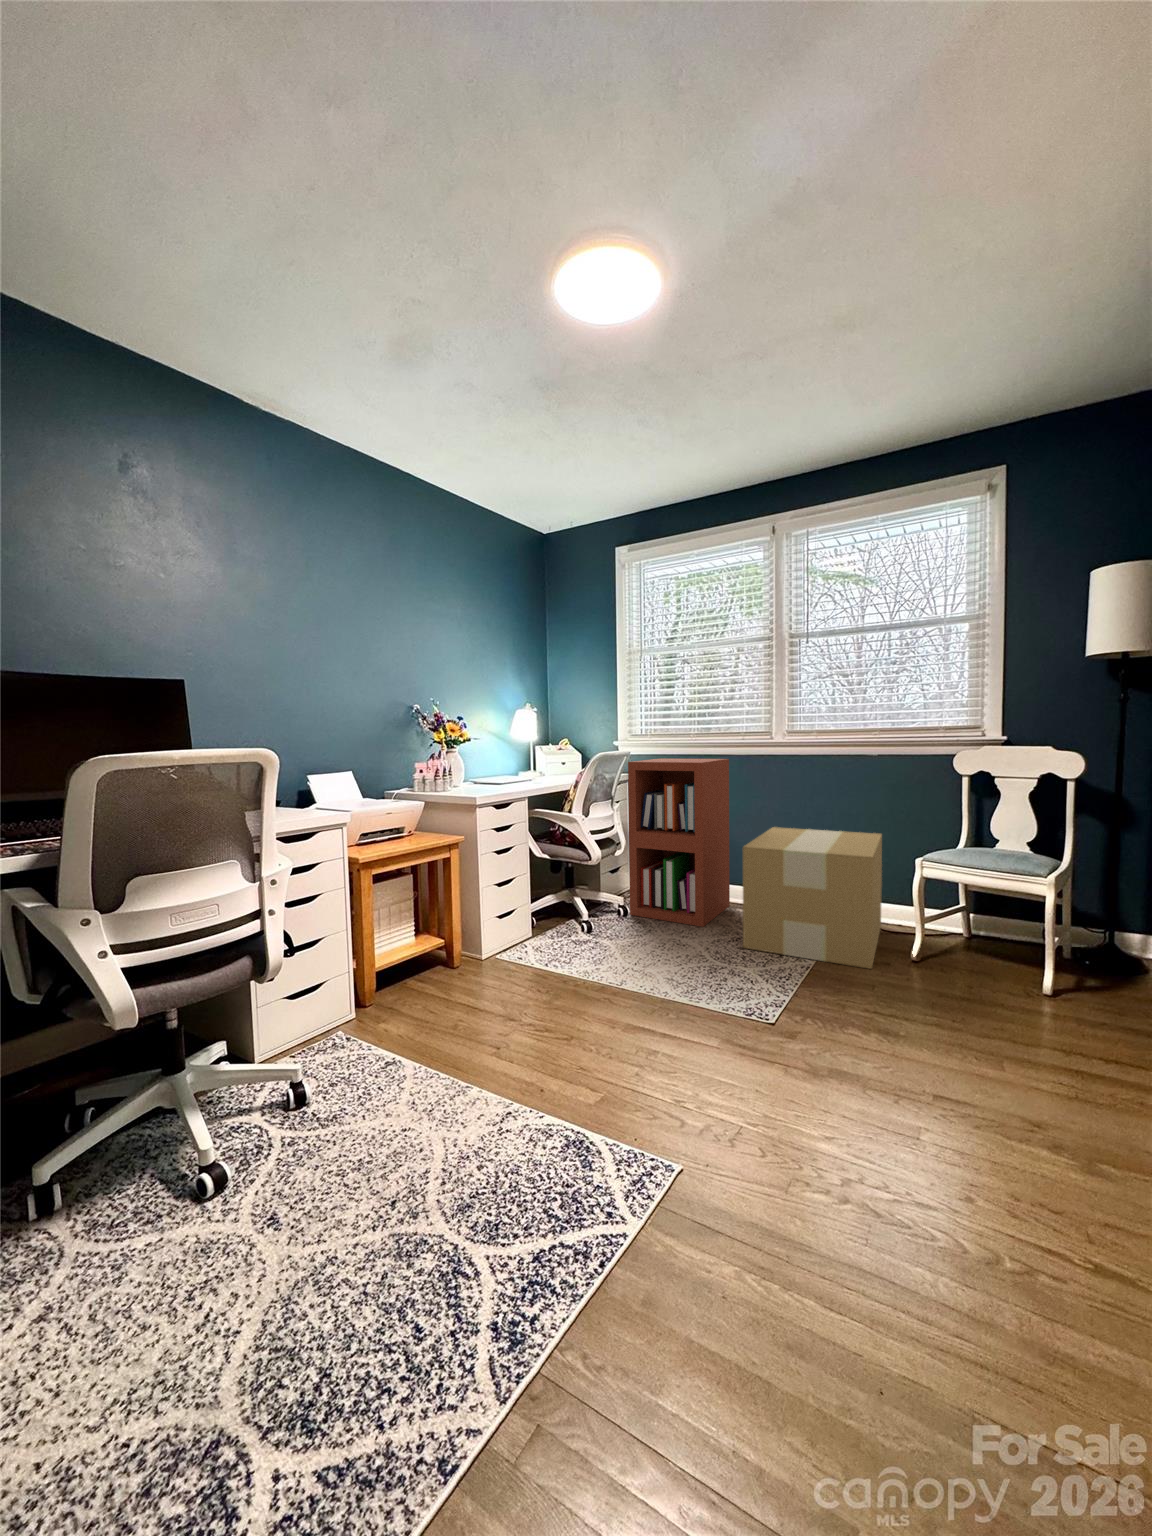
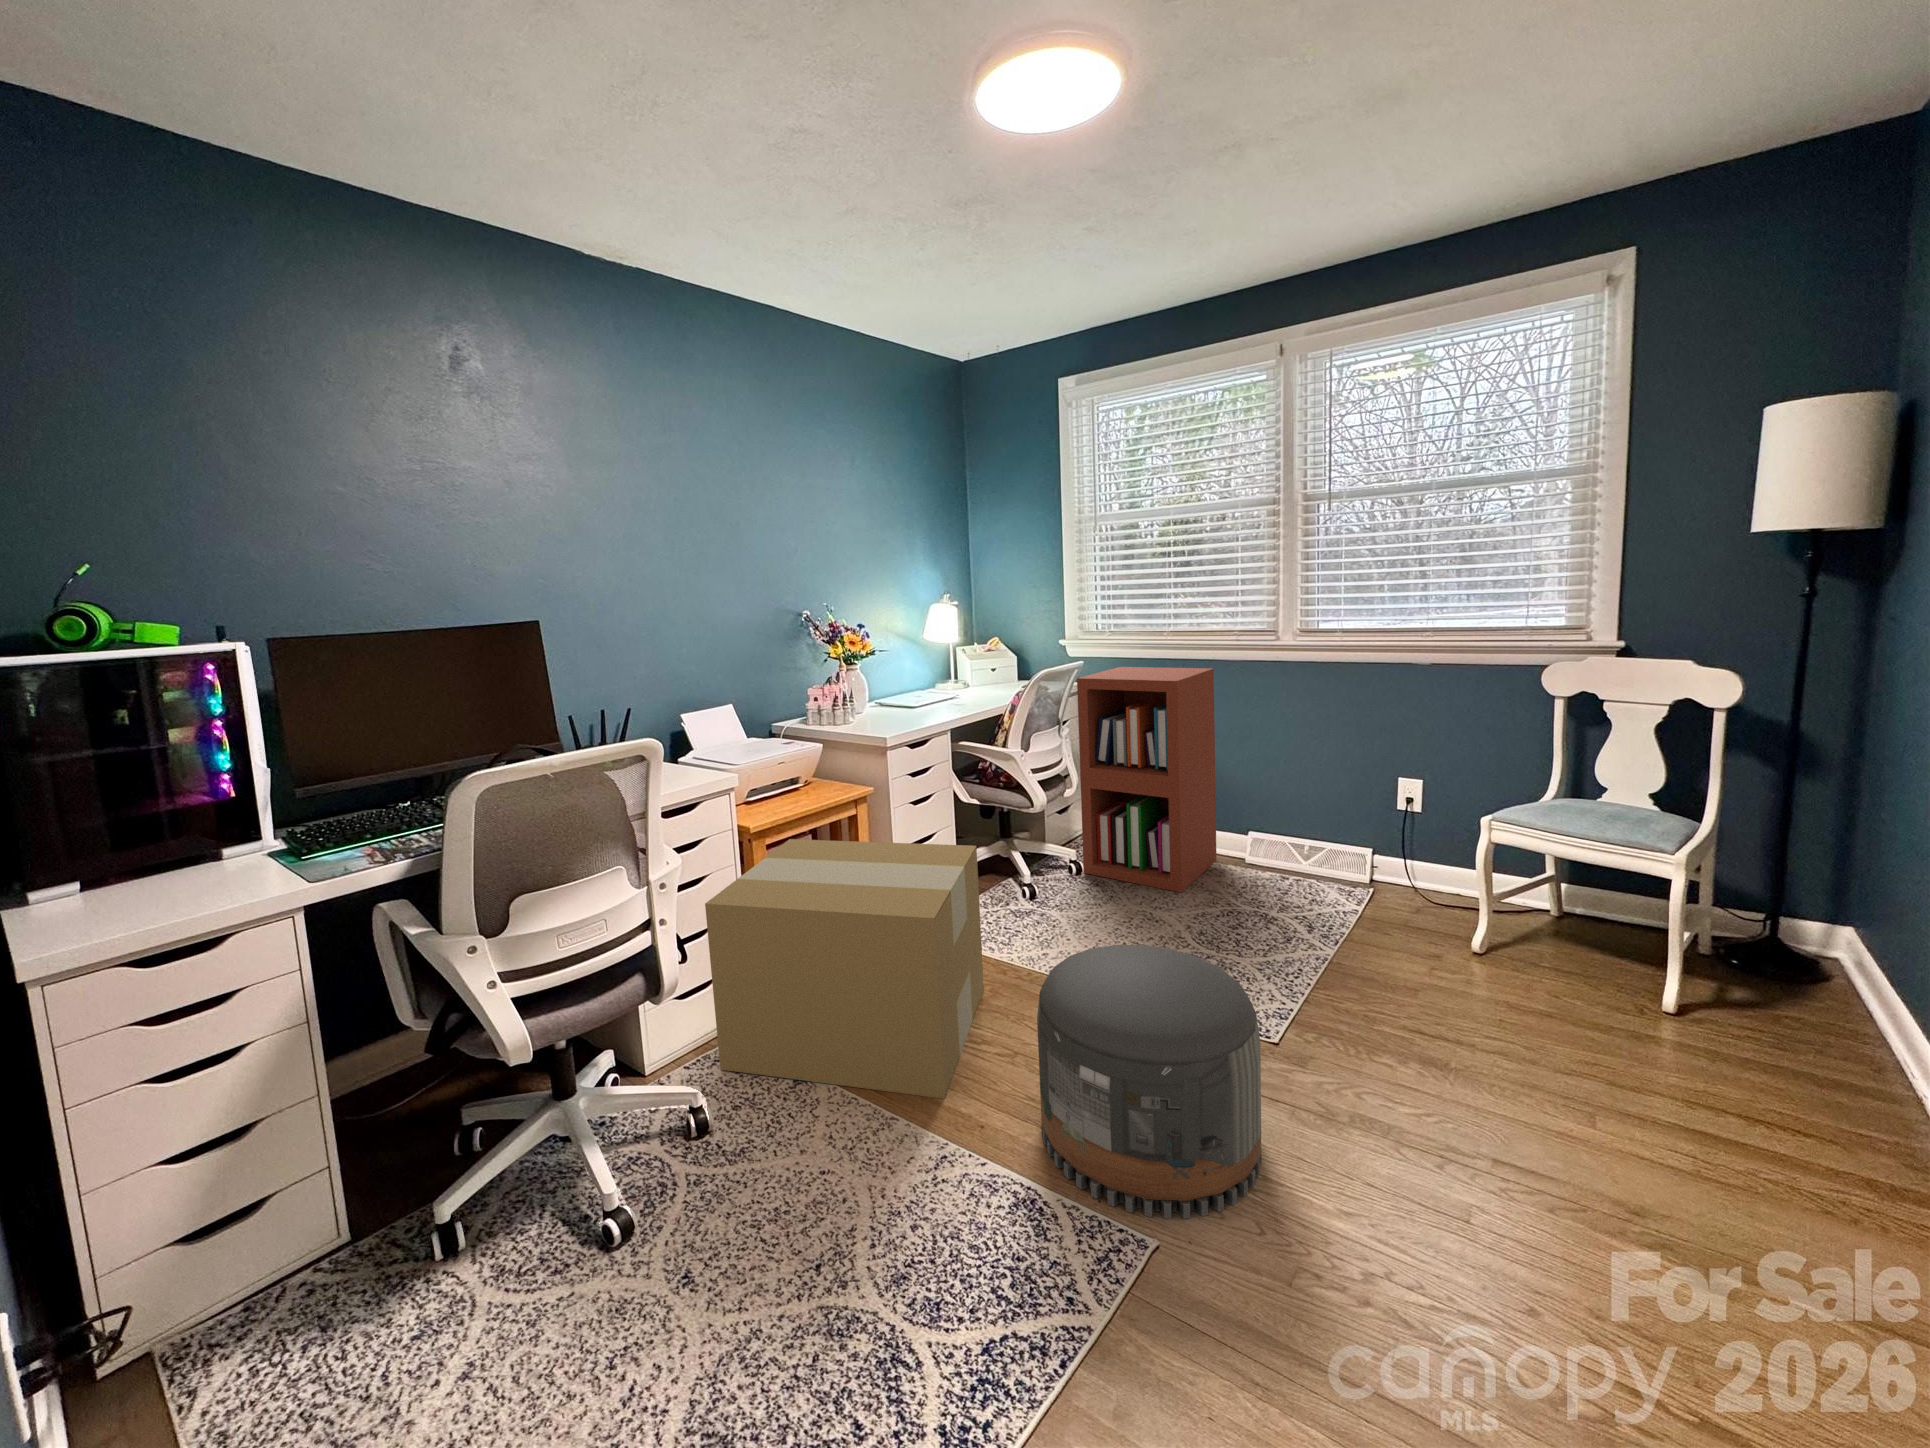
cardboard box: present [743,827,882,969] -> present [705,839,984,1099]
pouf: none [589,941,762,1149] -> present [1037,945,1261,1219]

